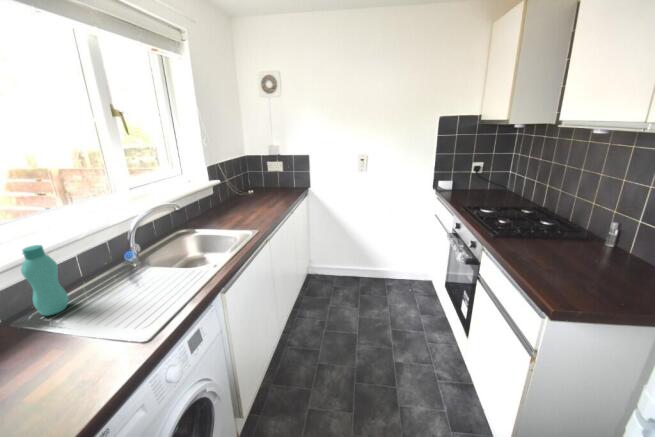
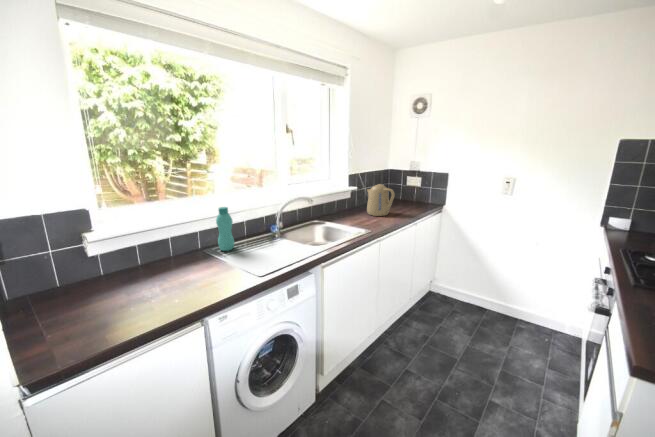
kettle: none [234,174,269,211] -> present [367,184,395,216]

